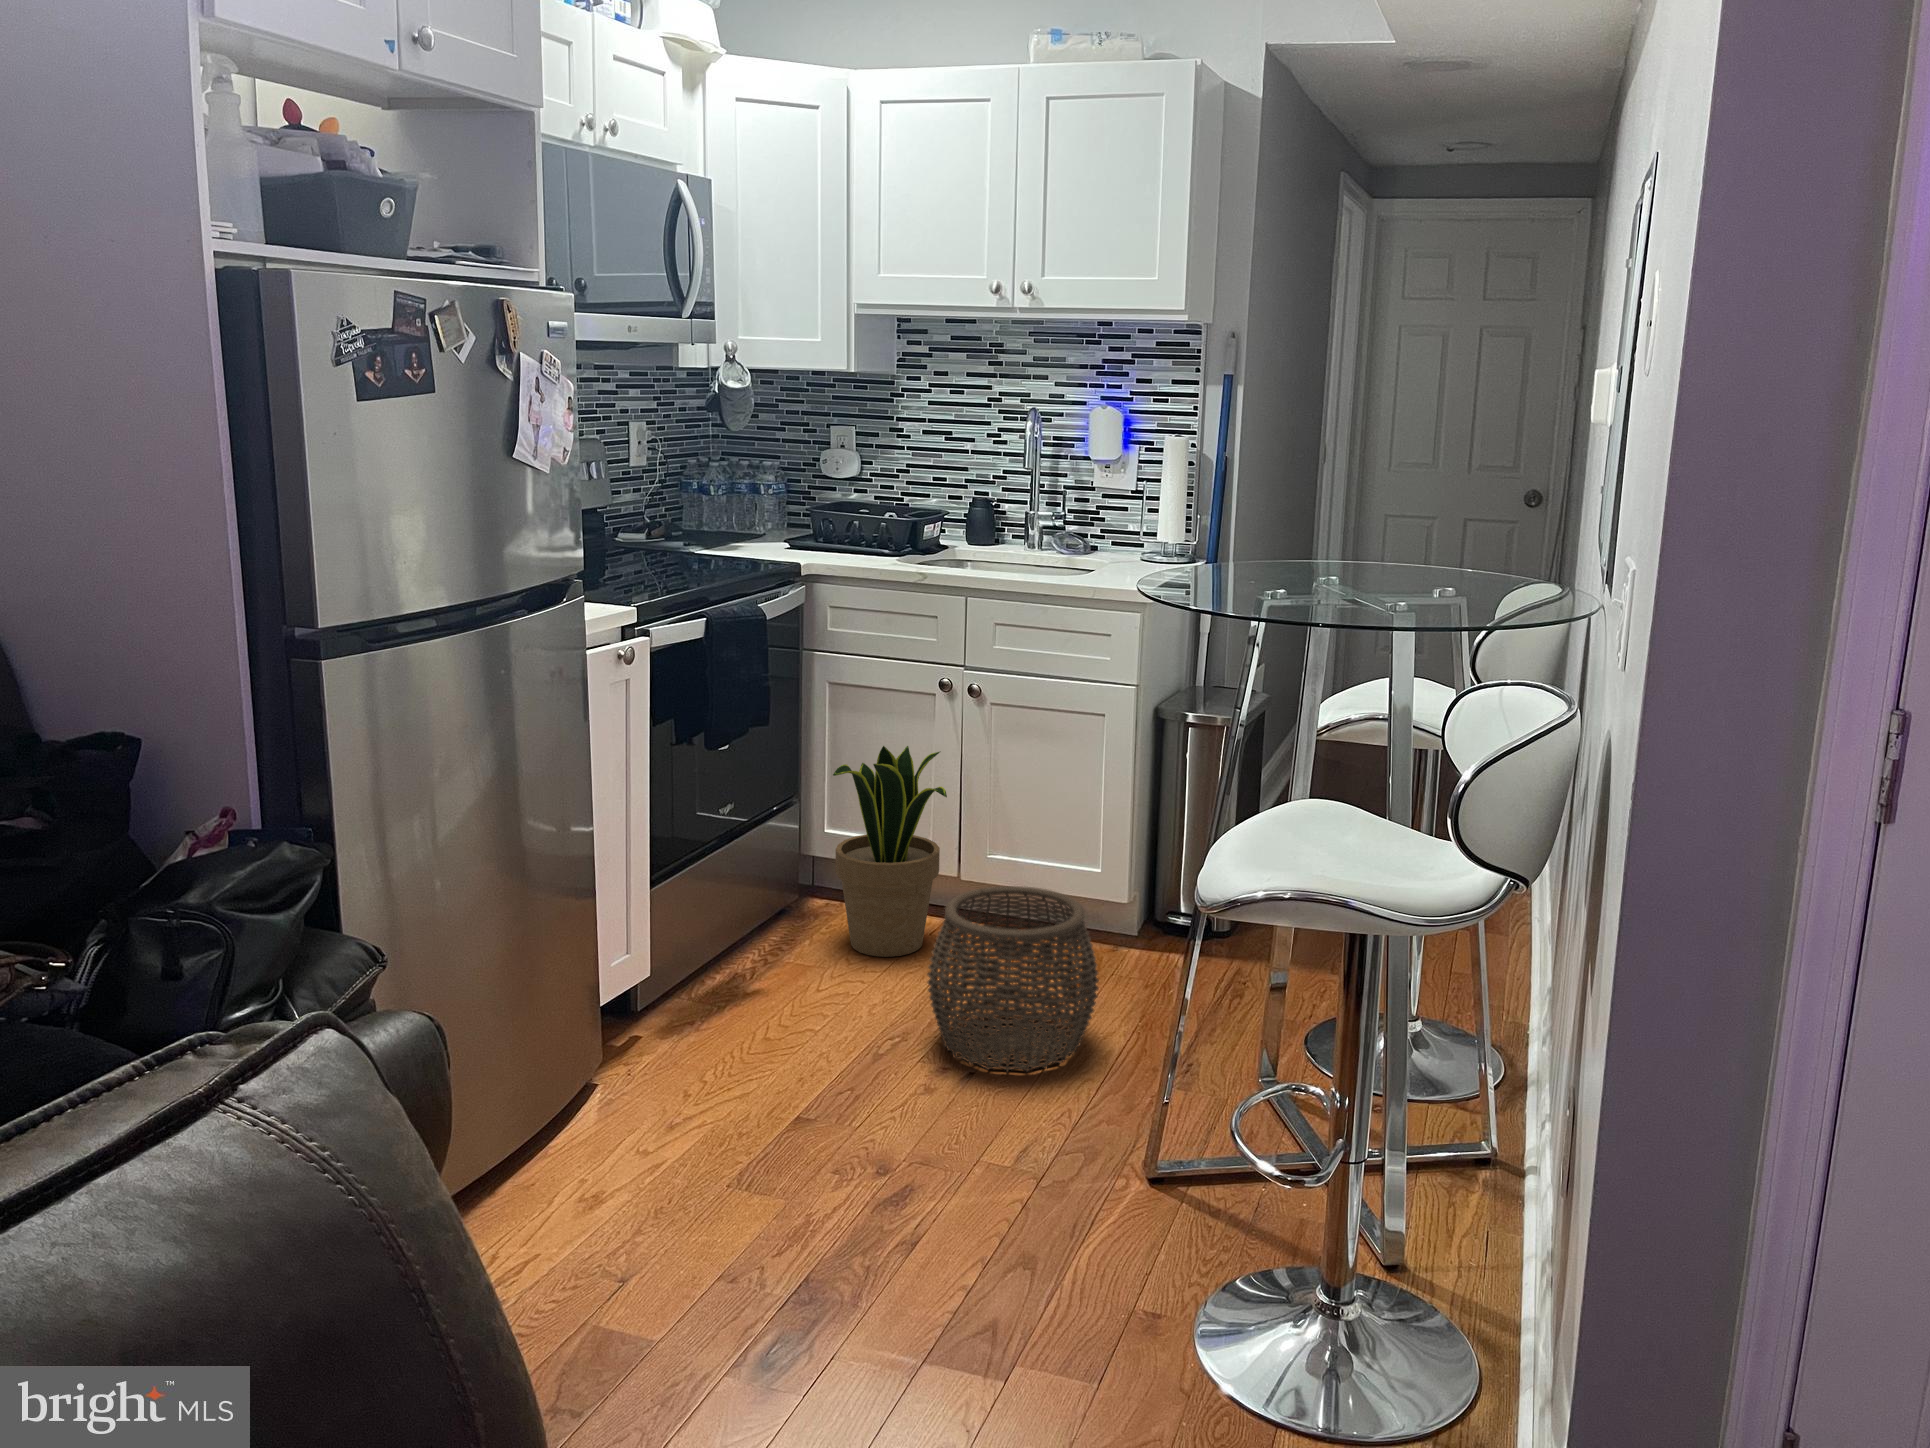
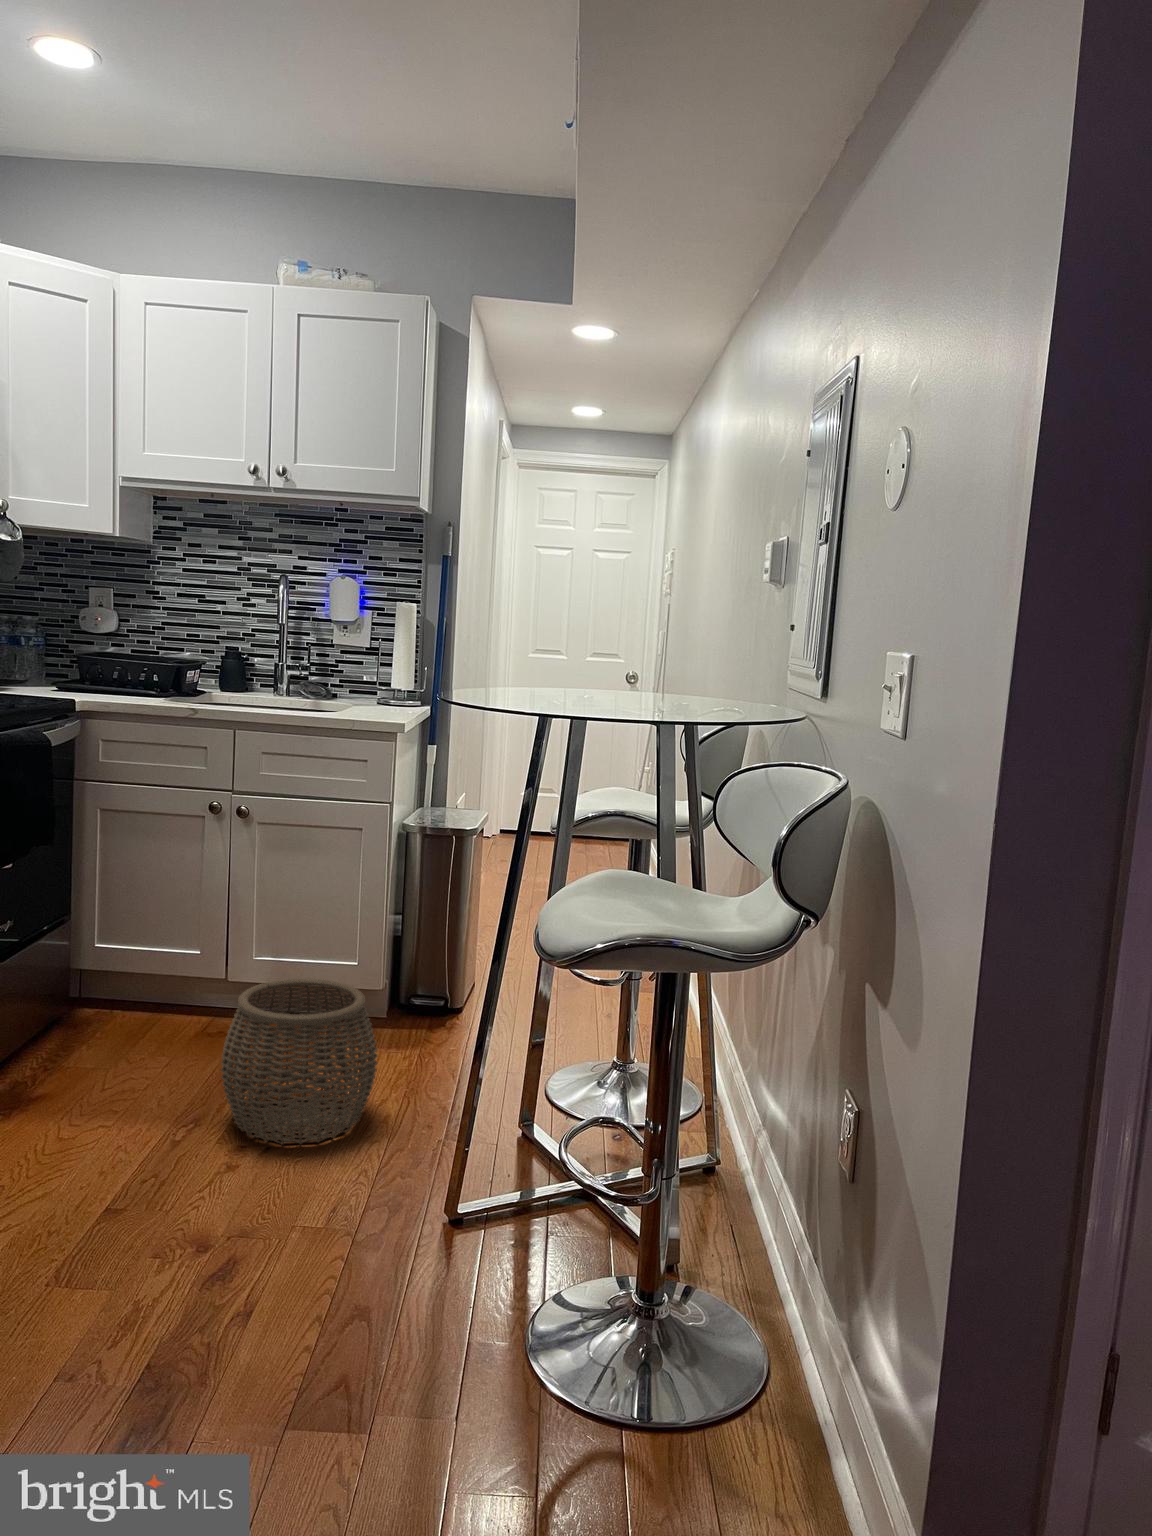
potted plant: present [833,746,947,957] -> none [115,862,223,1055]

